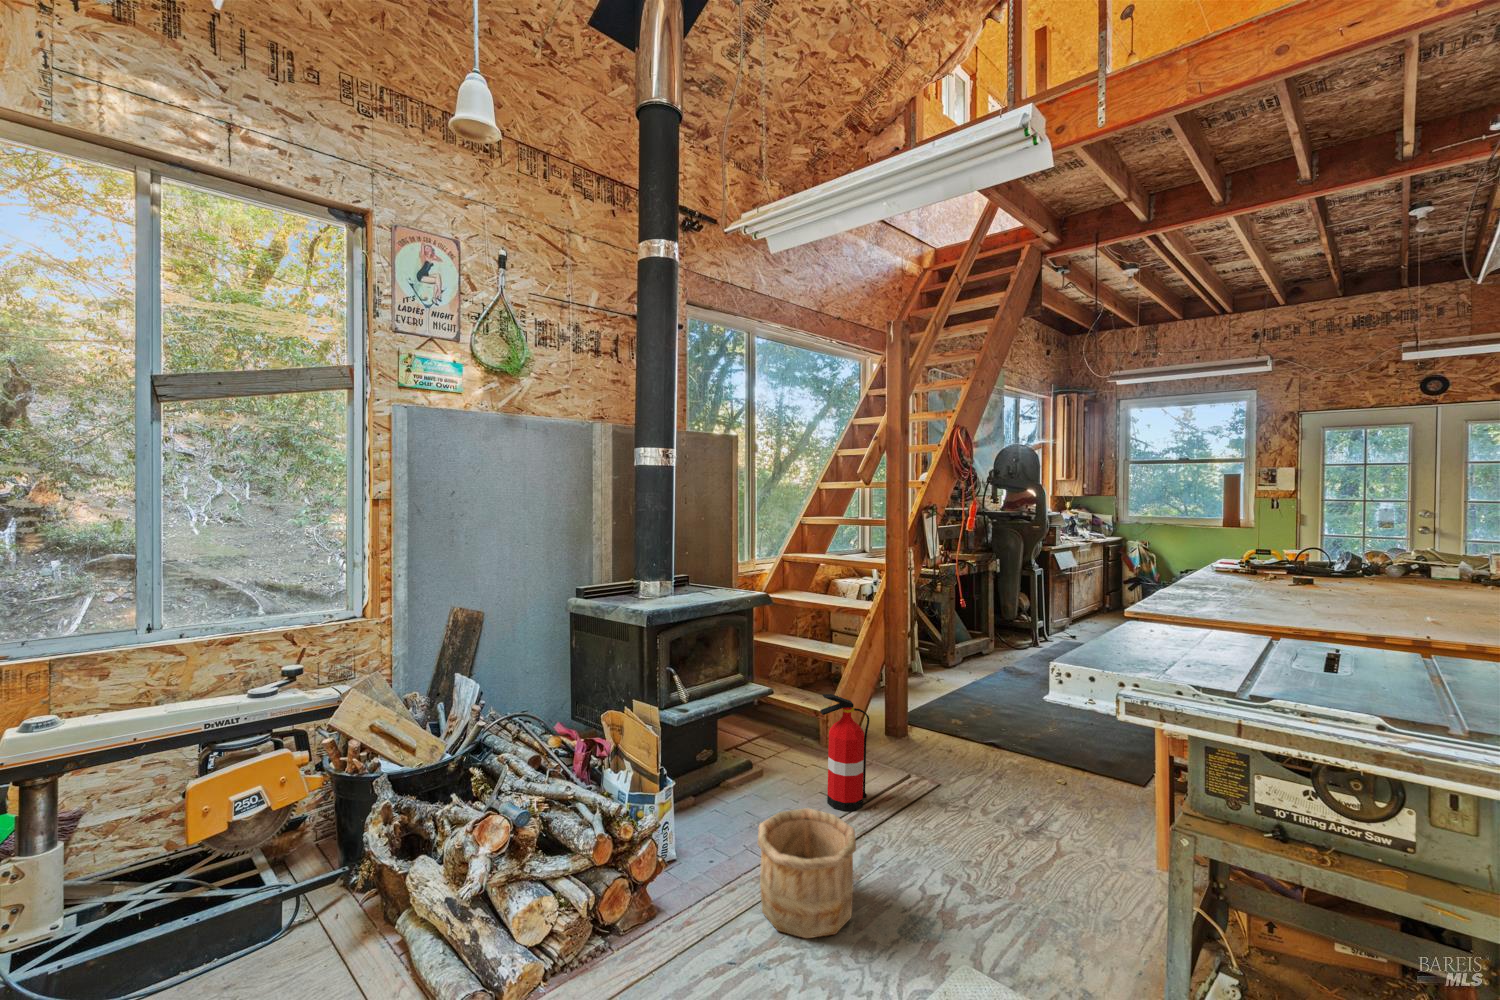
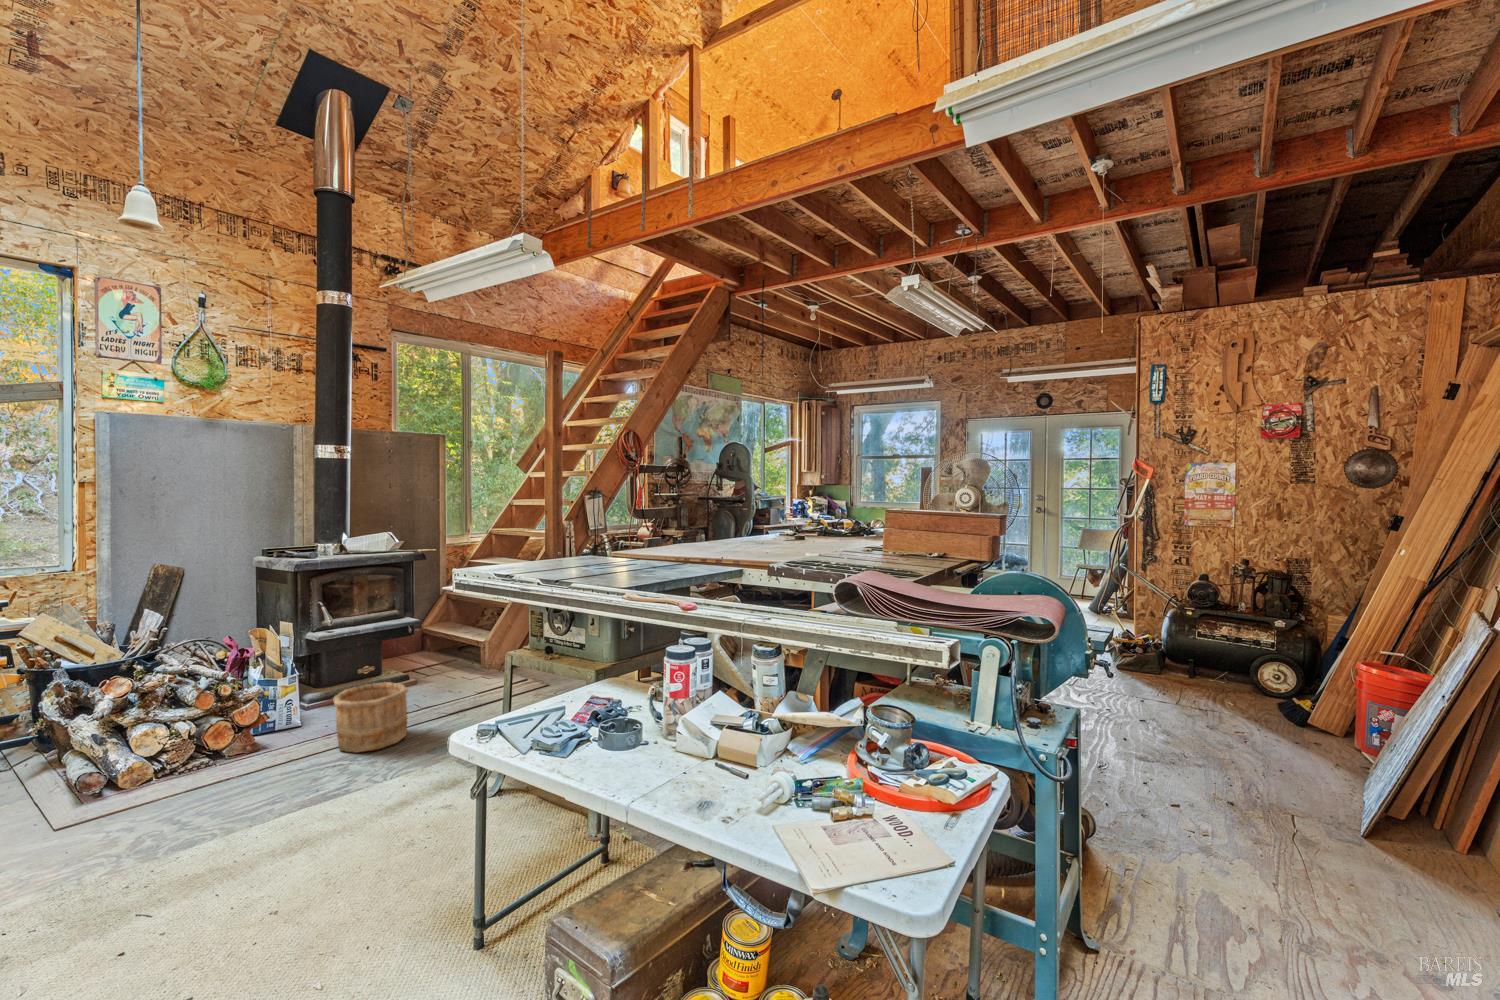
fire extinguisher: present [820,694,869,811] -> none [443,618,481,699]

